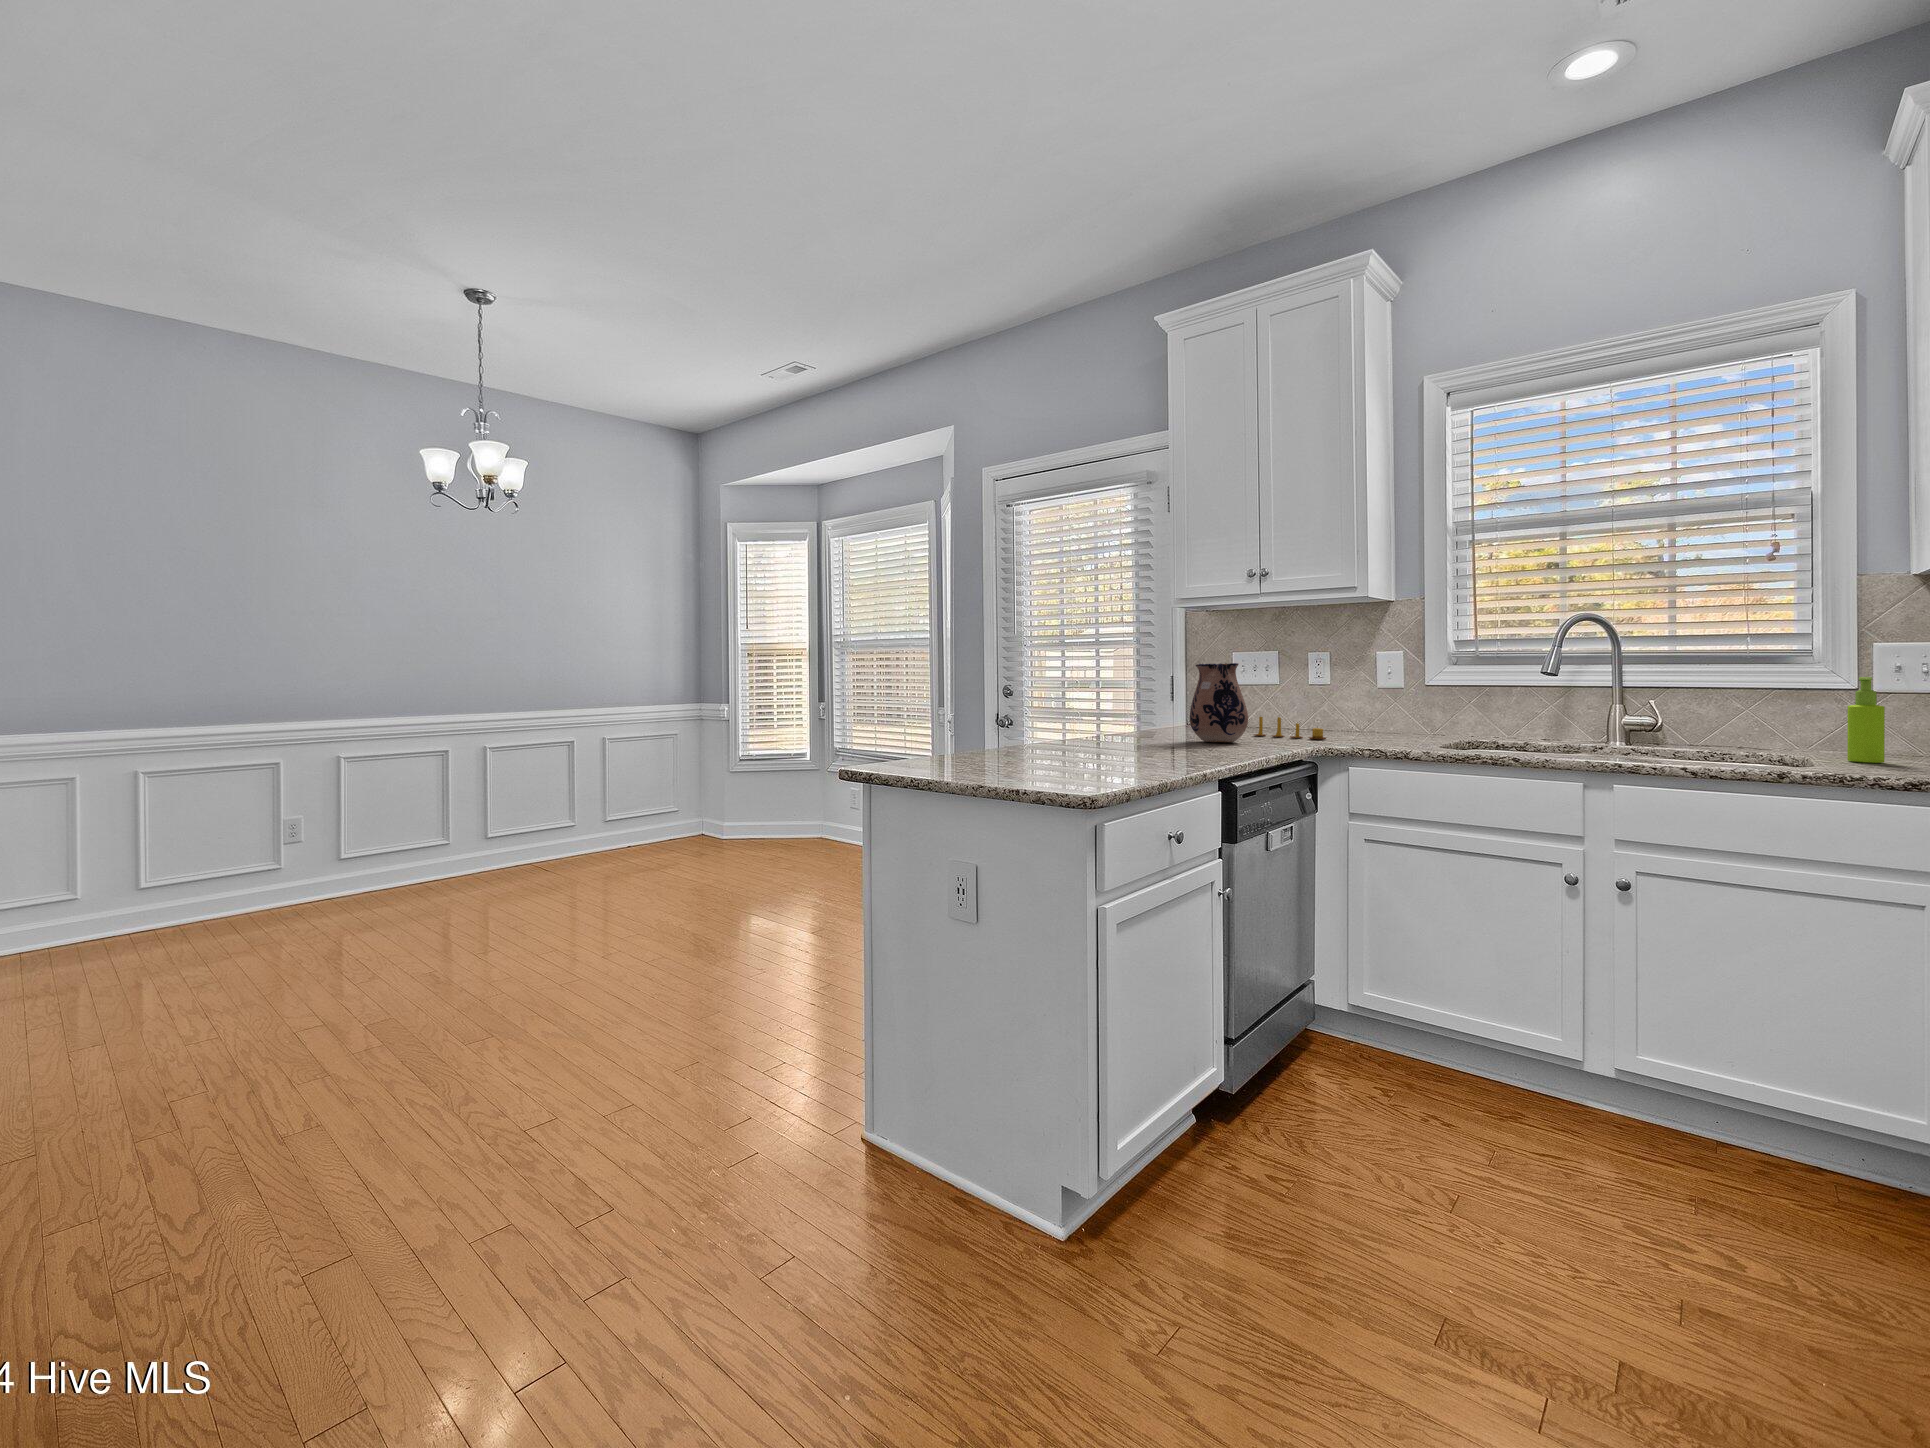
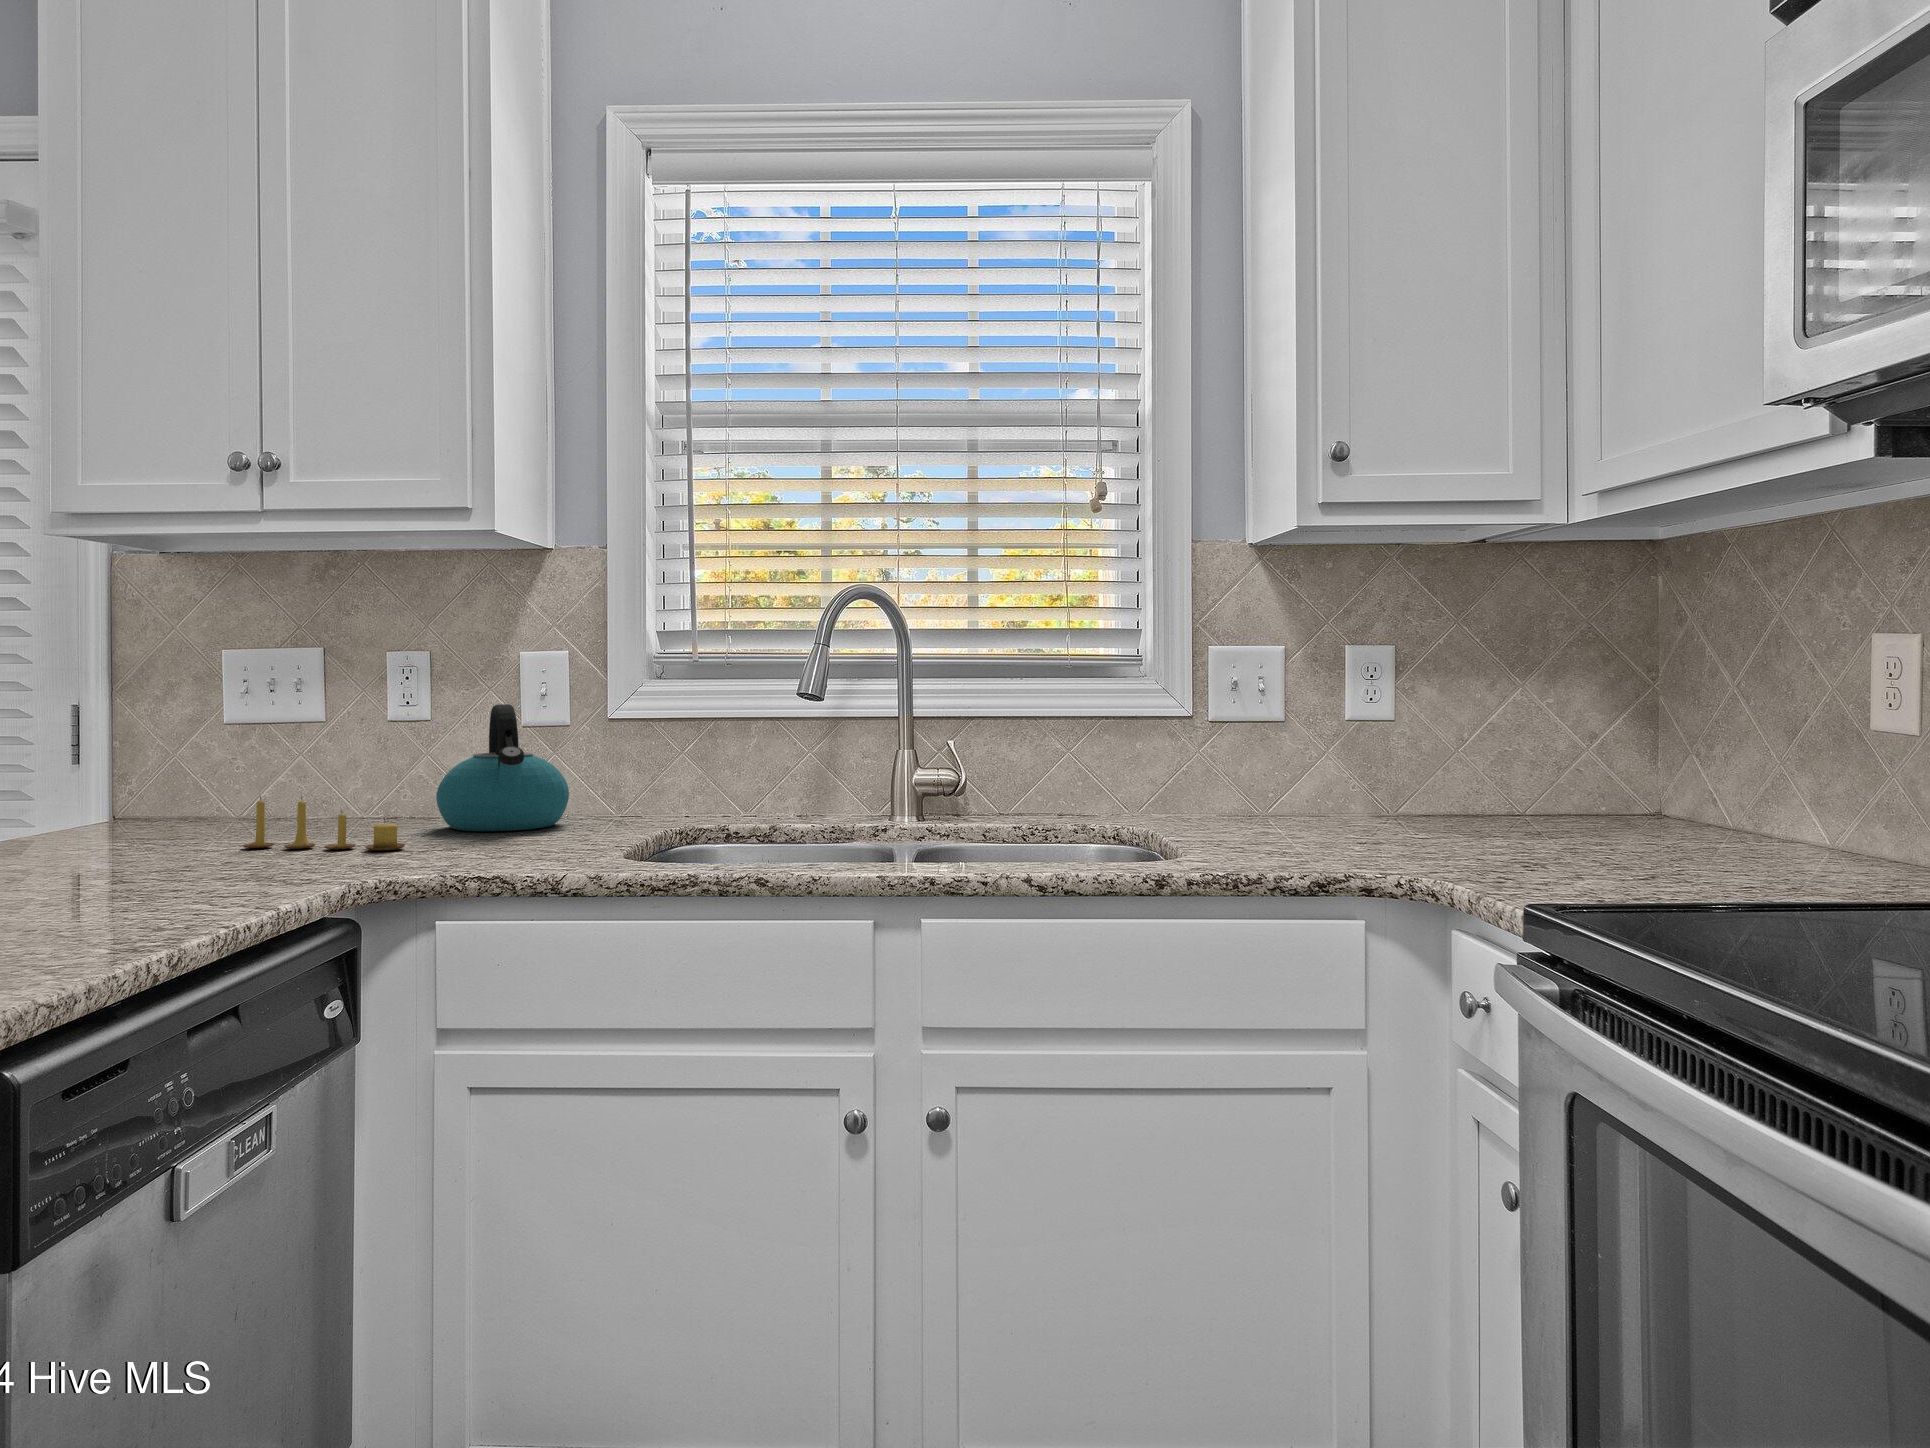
ceramic pitcher: present [1190,663,1248,742] -> none [33,674,200,885]
kettle: none [1336,677,1404,736] -> present [436,704,569,831]
soap dispenser: present [1847,677,1885,763] -> none [1207,701,1249,841]

